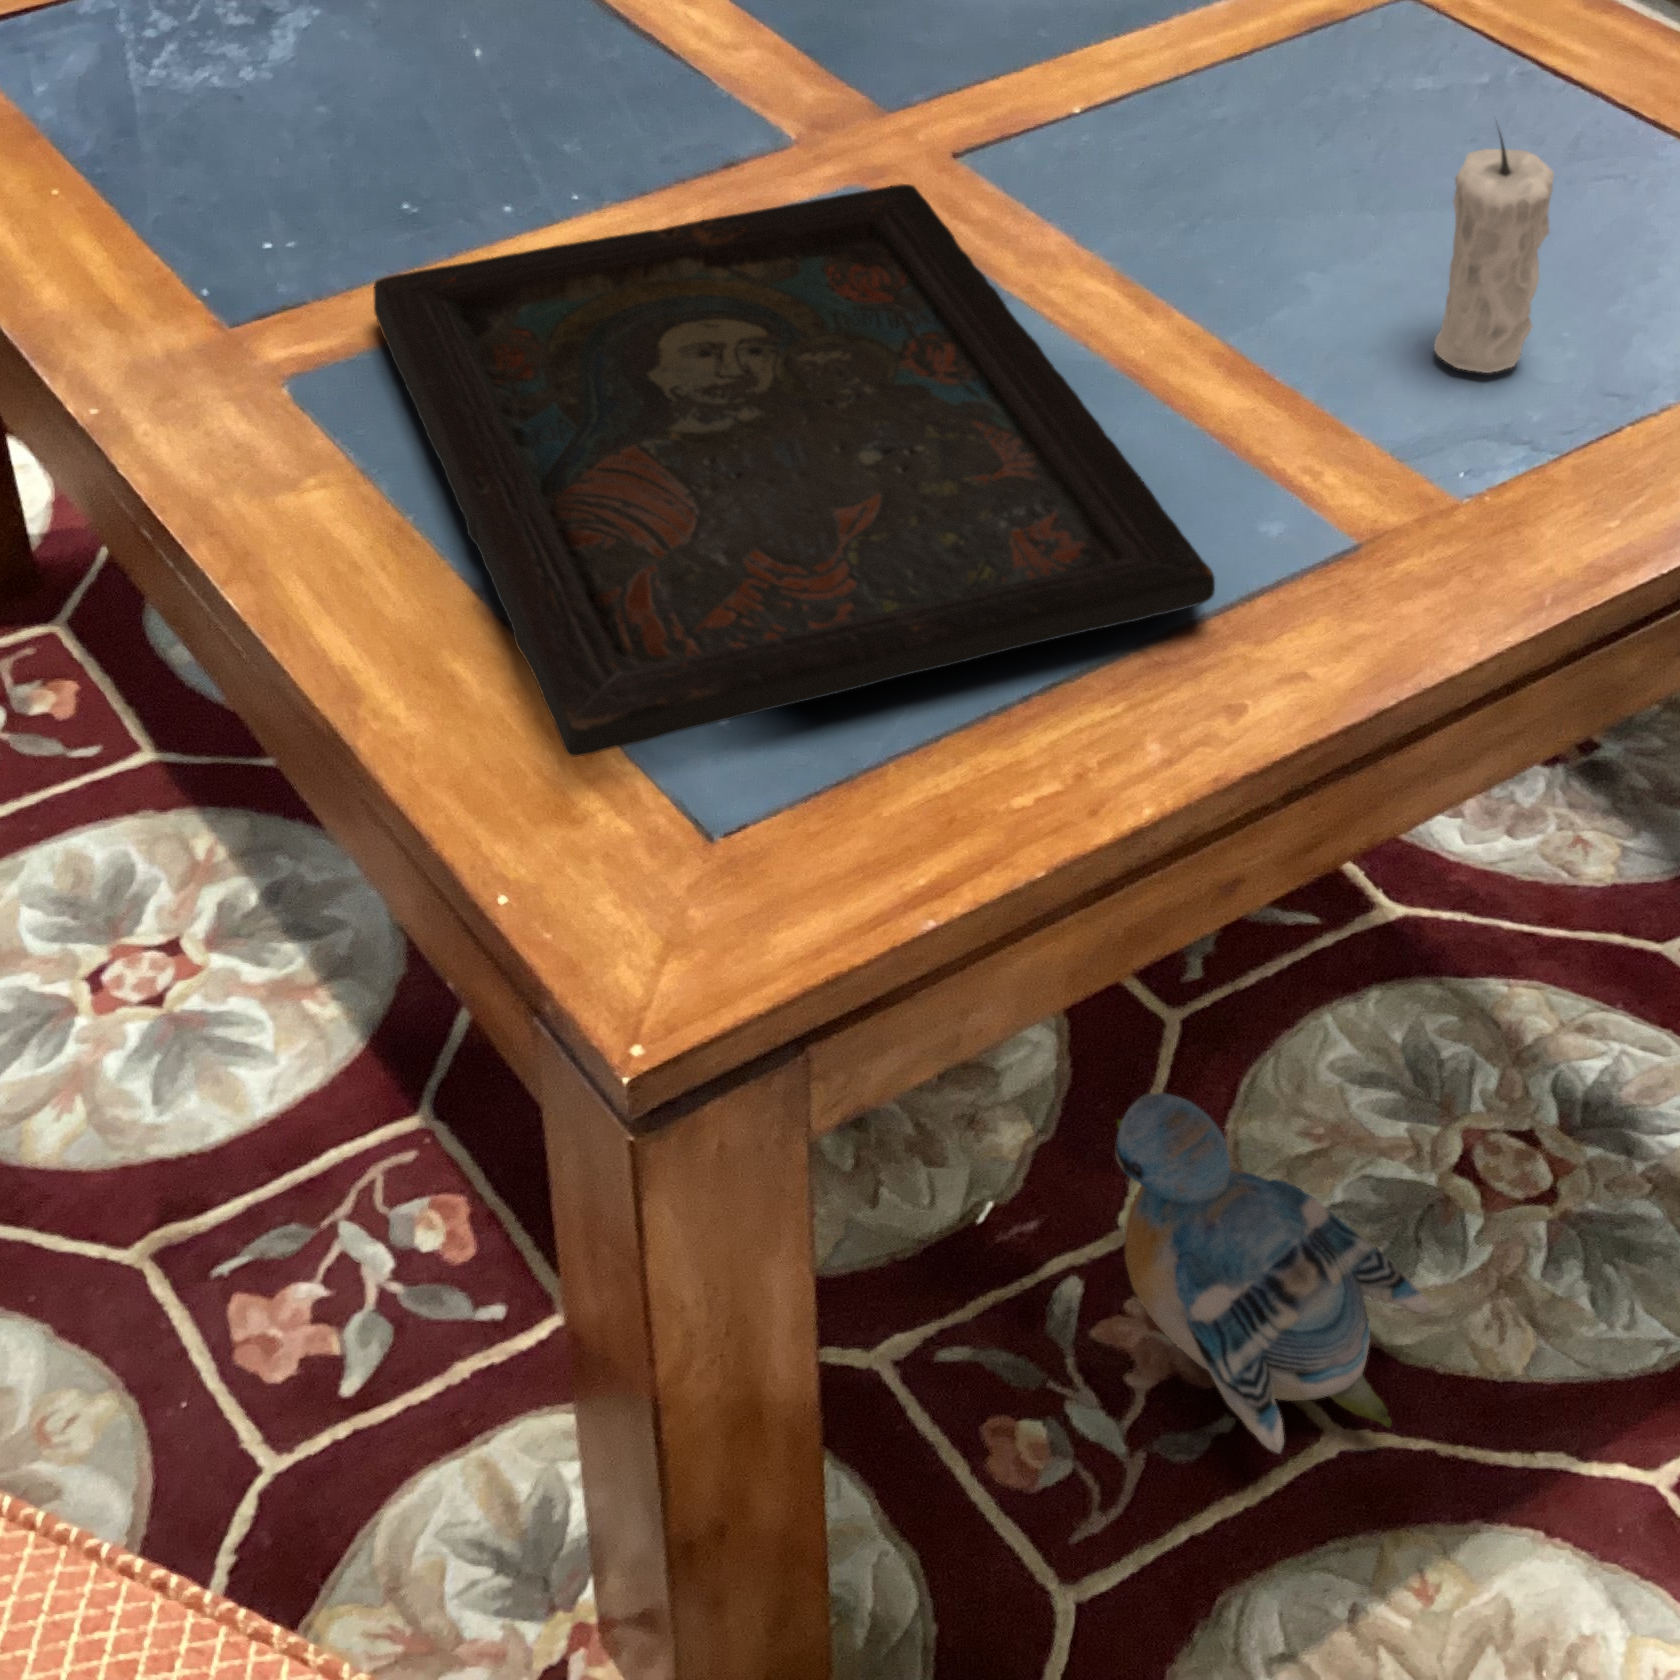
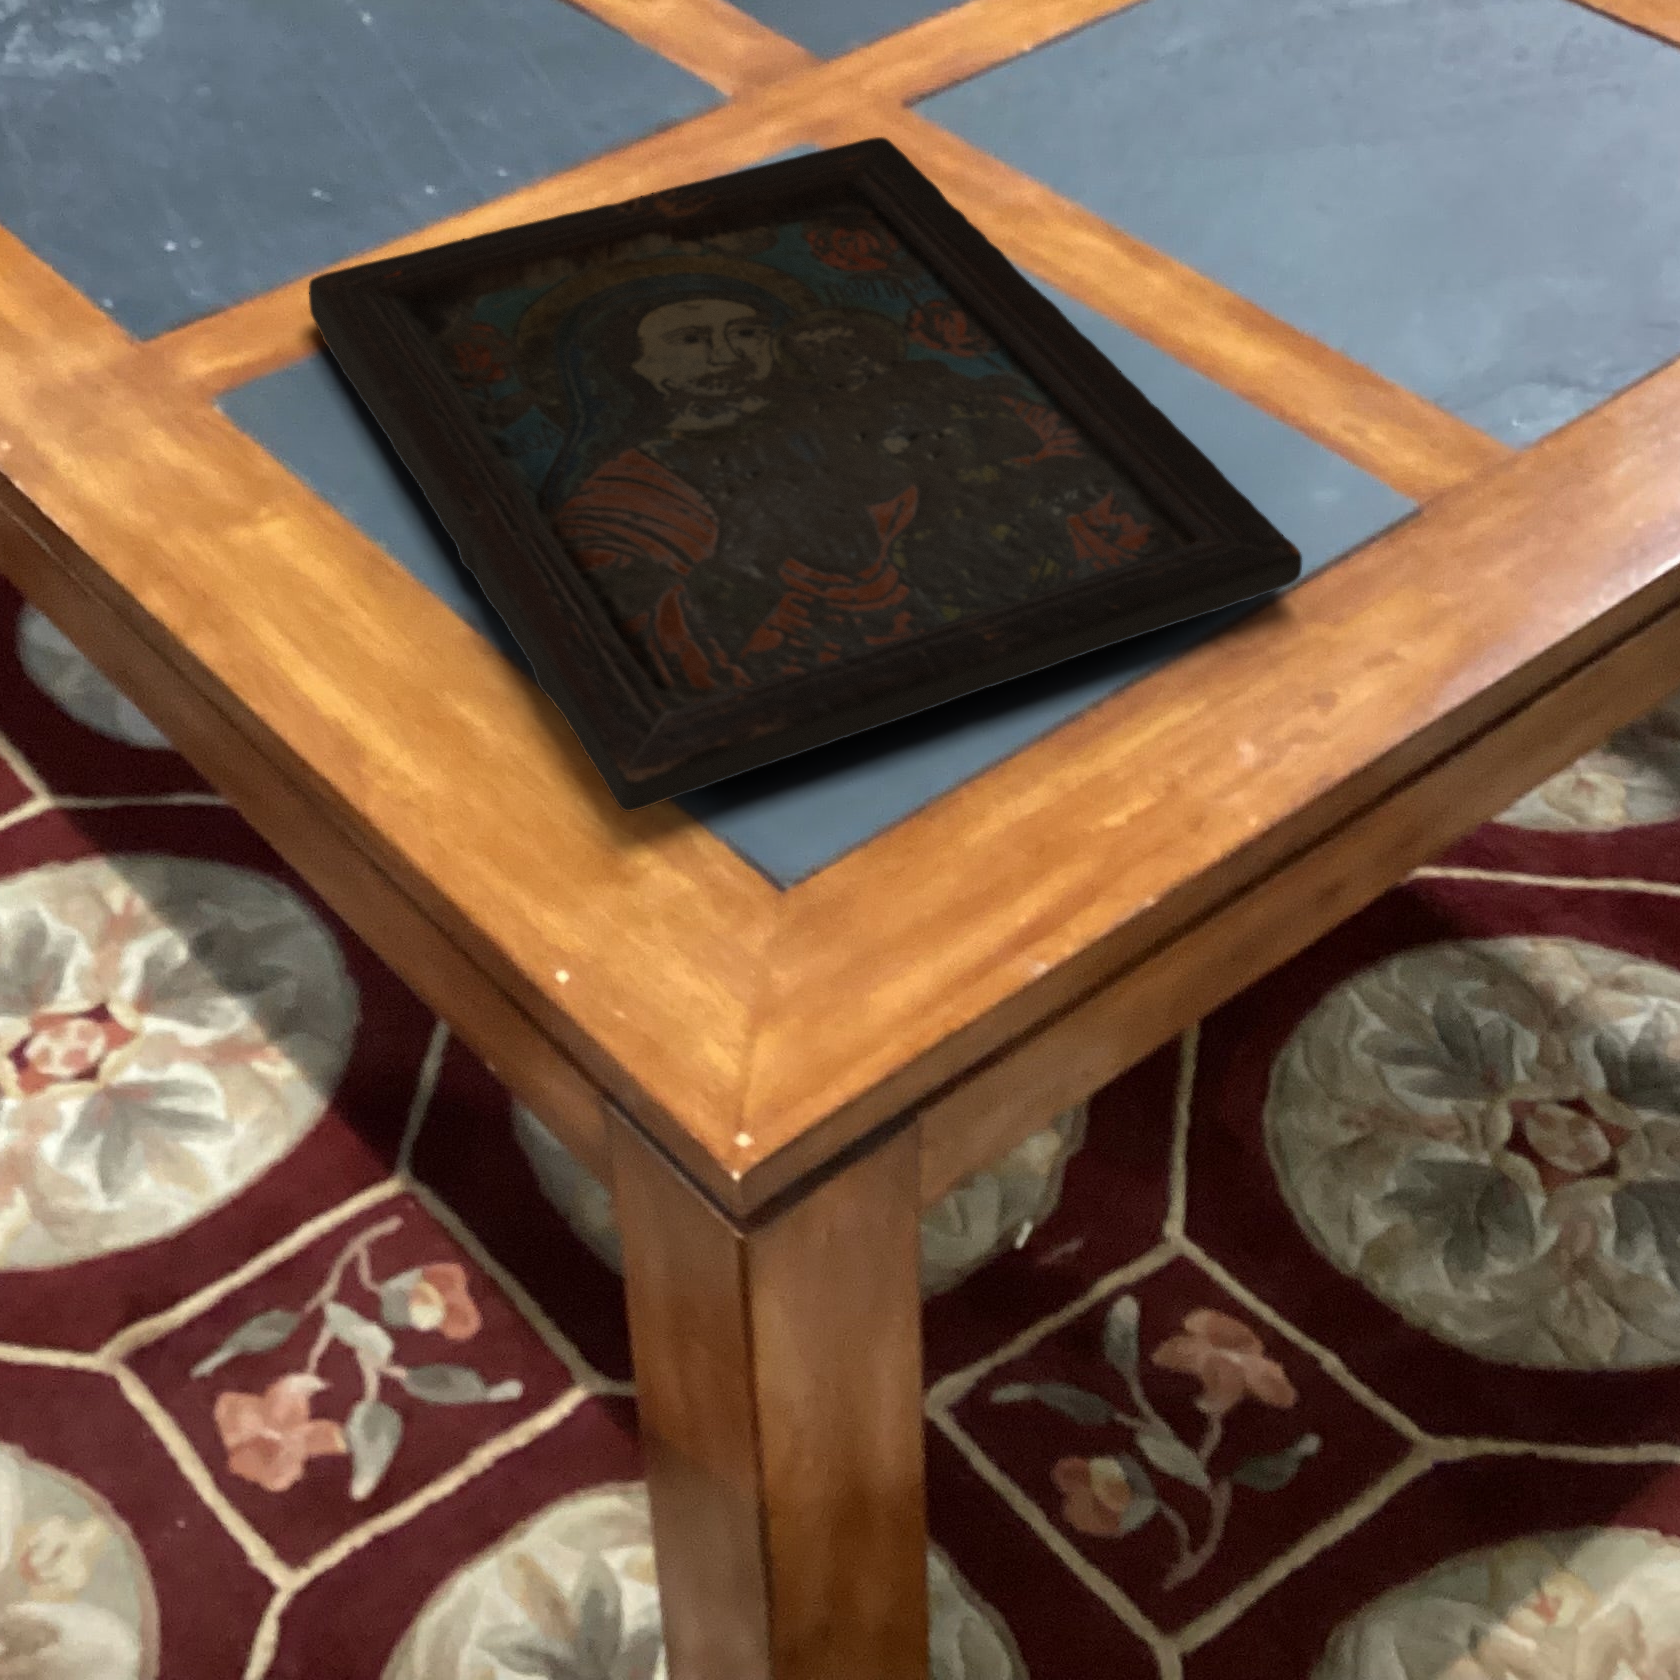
candle: present [1434,121,1554,373] -> none [1471,28,1602,307]
plush toy: present [1115,1093,1431,1453] -> none [1168,1098,1516,1474]

